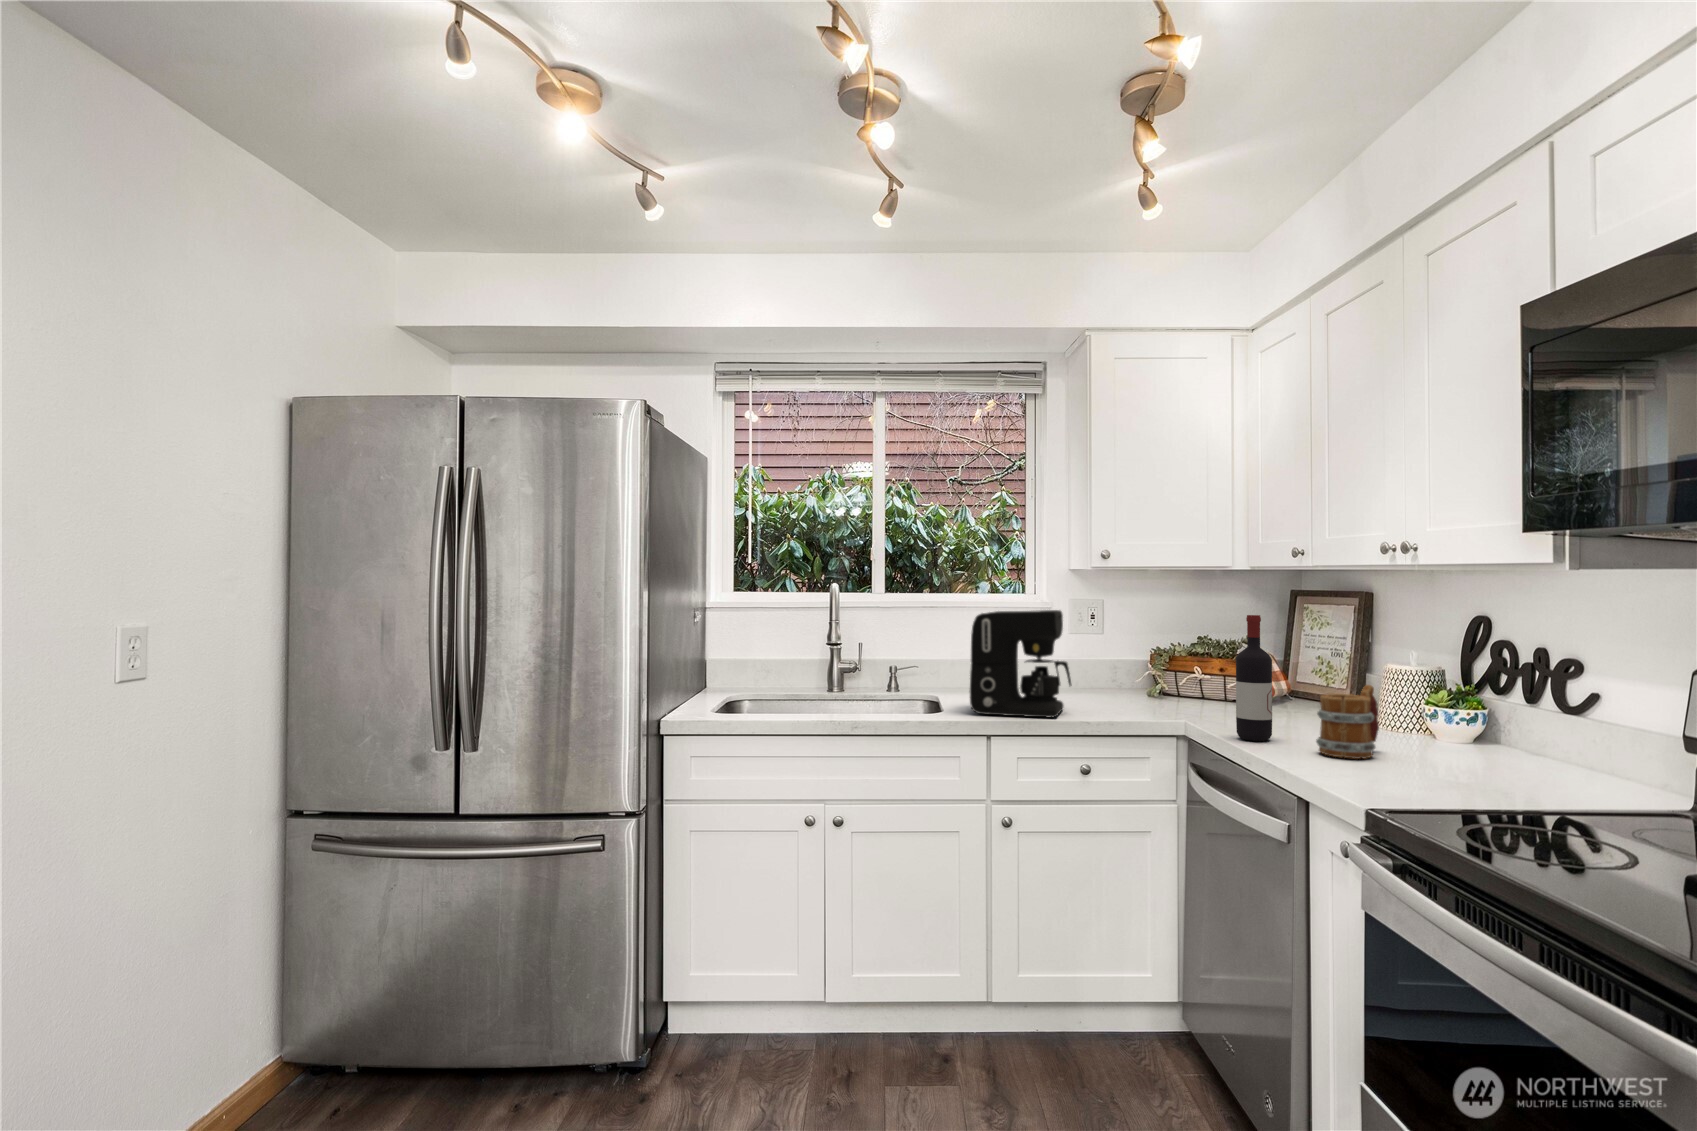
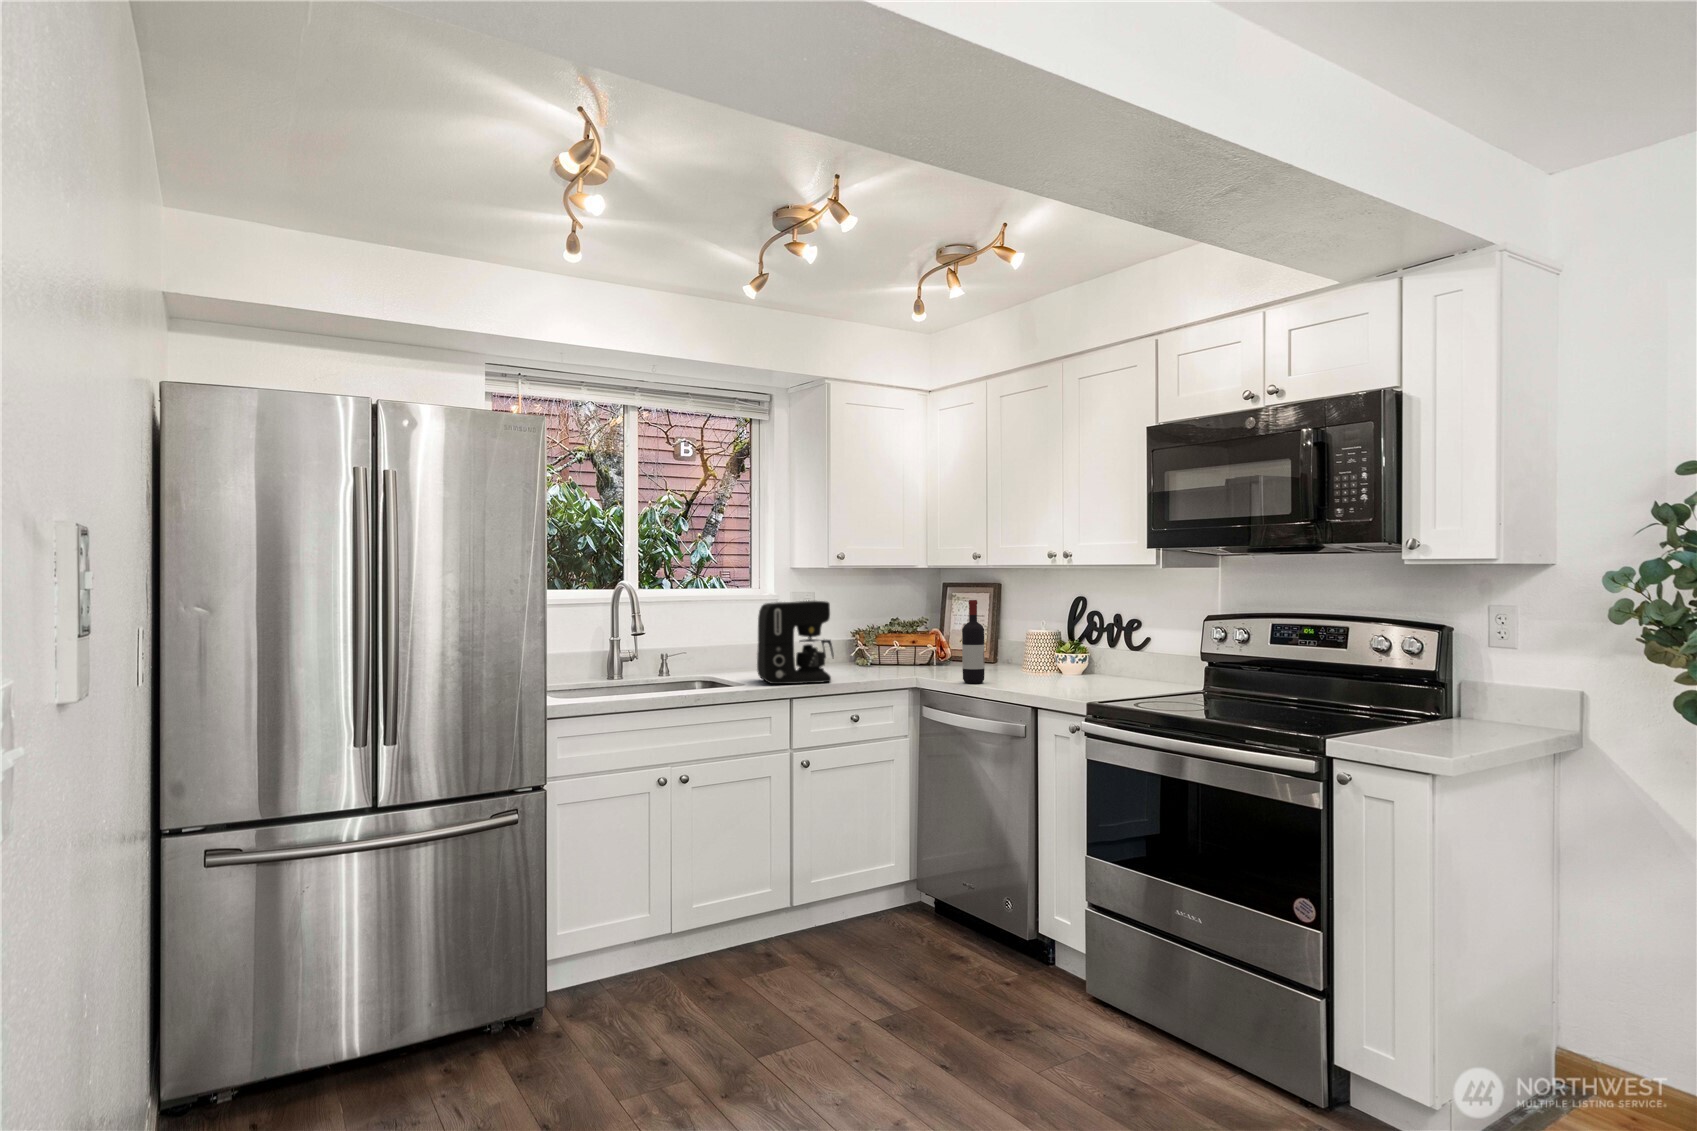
mug: present [1316,685,1379,759] -> none [1018,641,1050,686]

